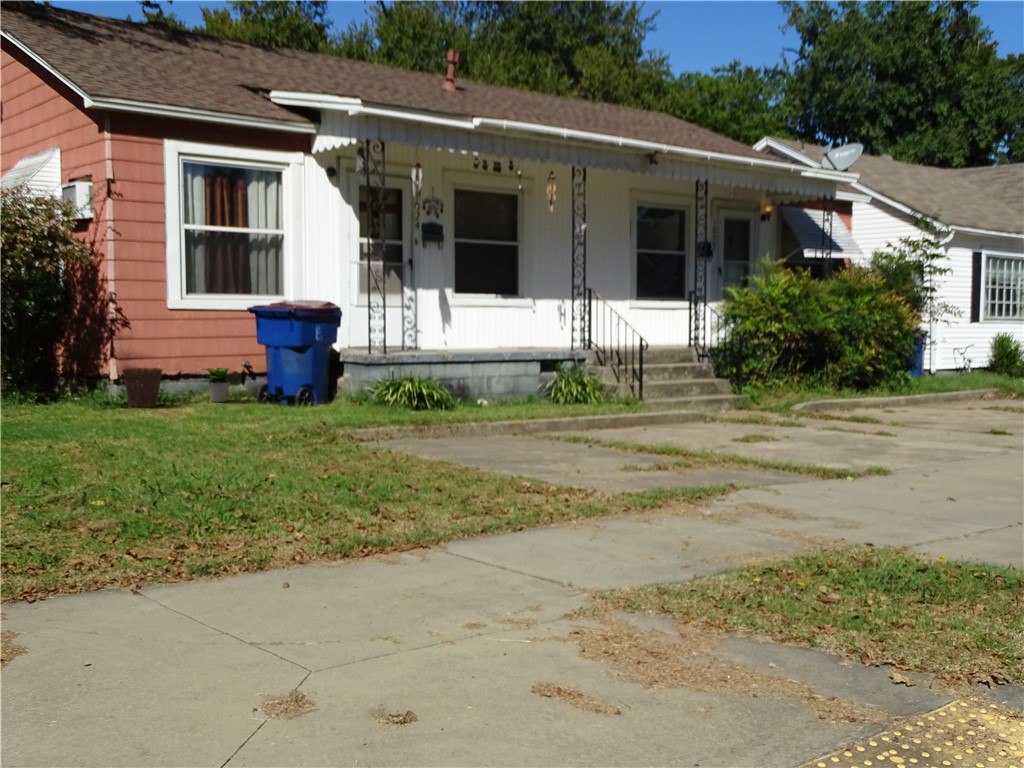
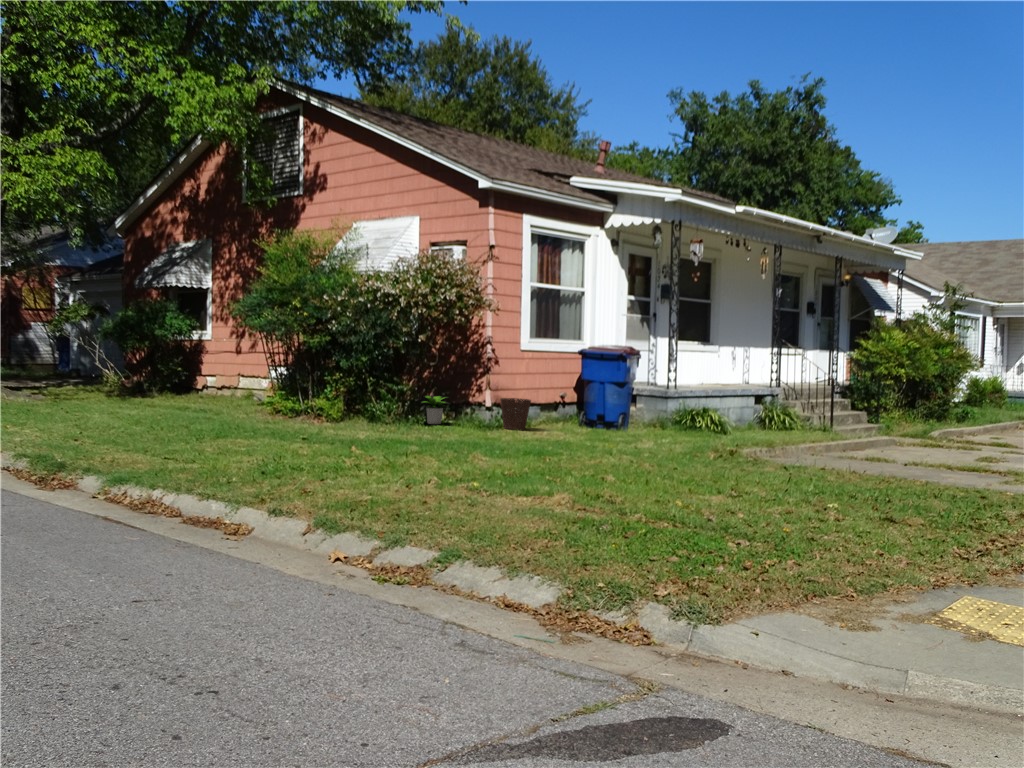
potted plant: present [203,368,238,402] -> present [421,396,449,424]

